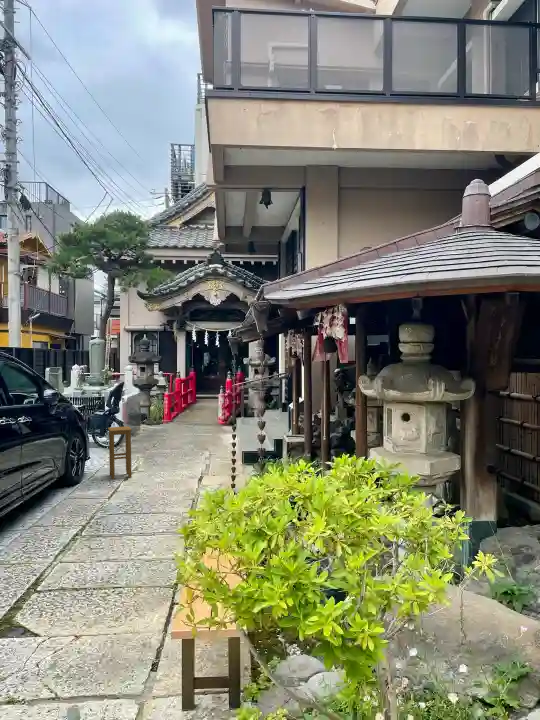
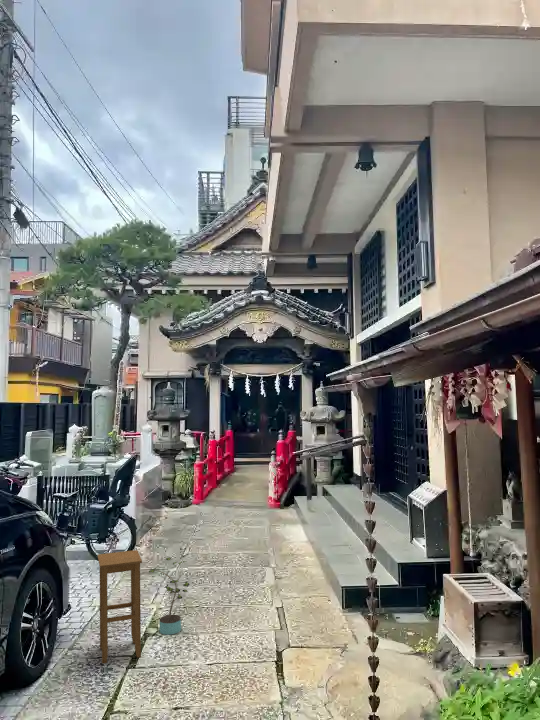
potted plant: none [135,433,157,471] -> present [149,557,190,635]

